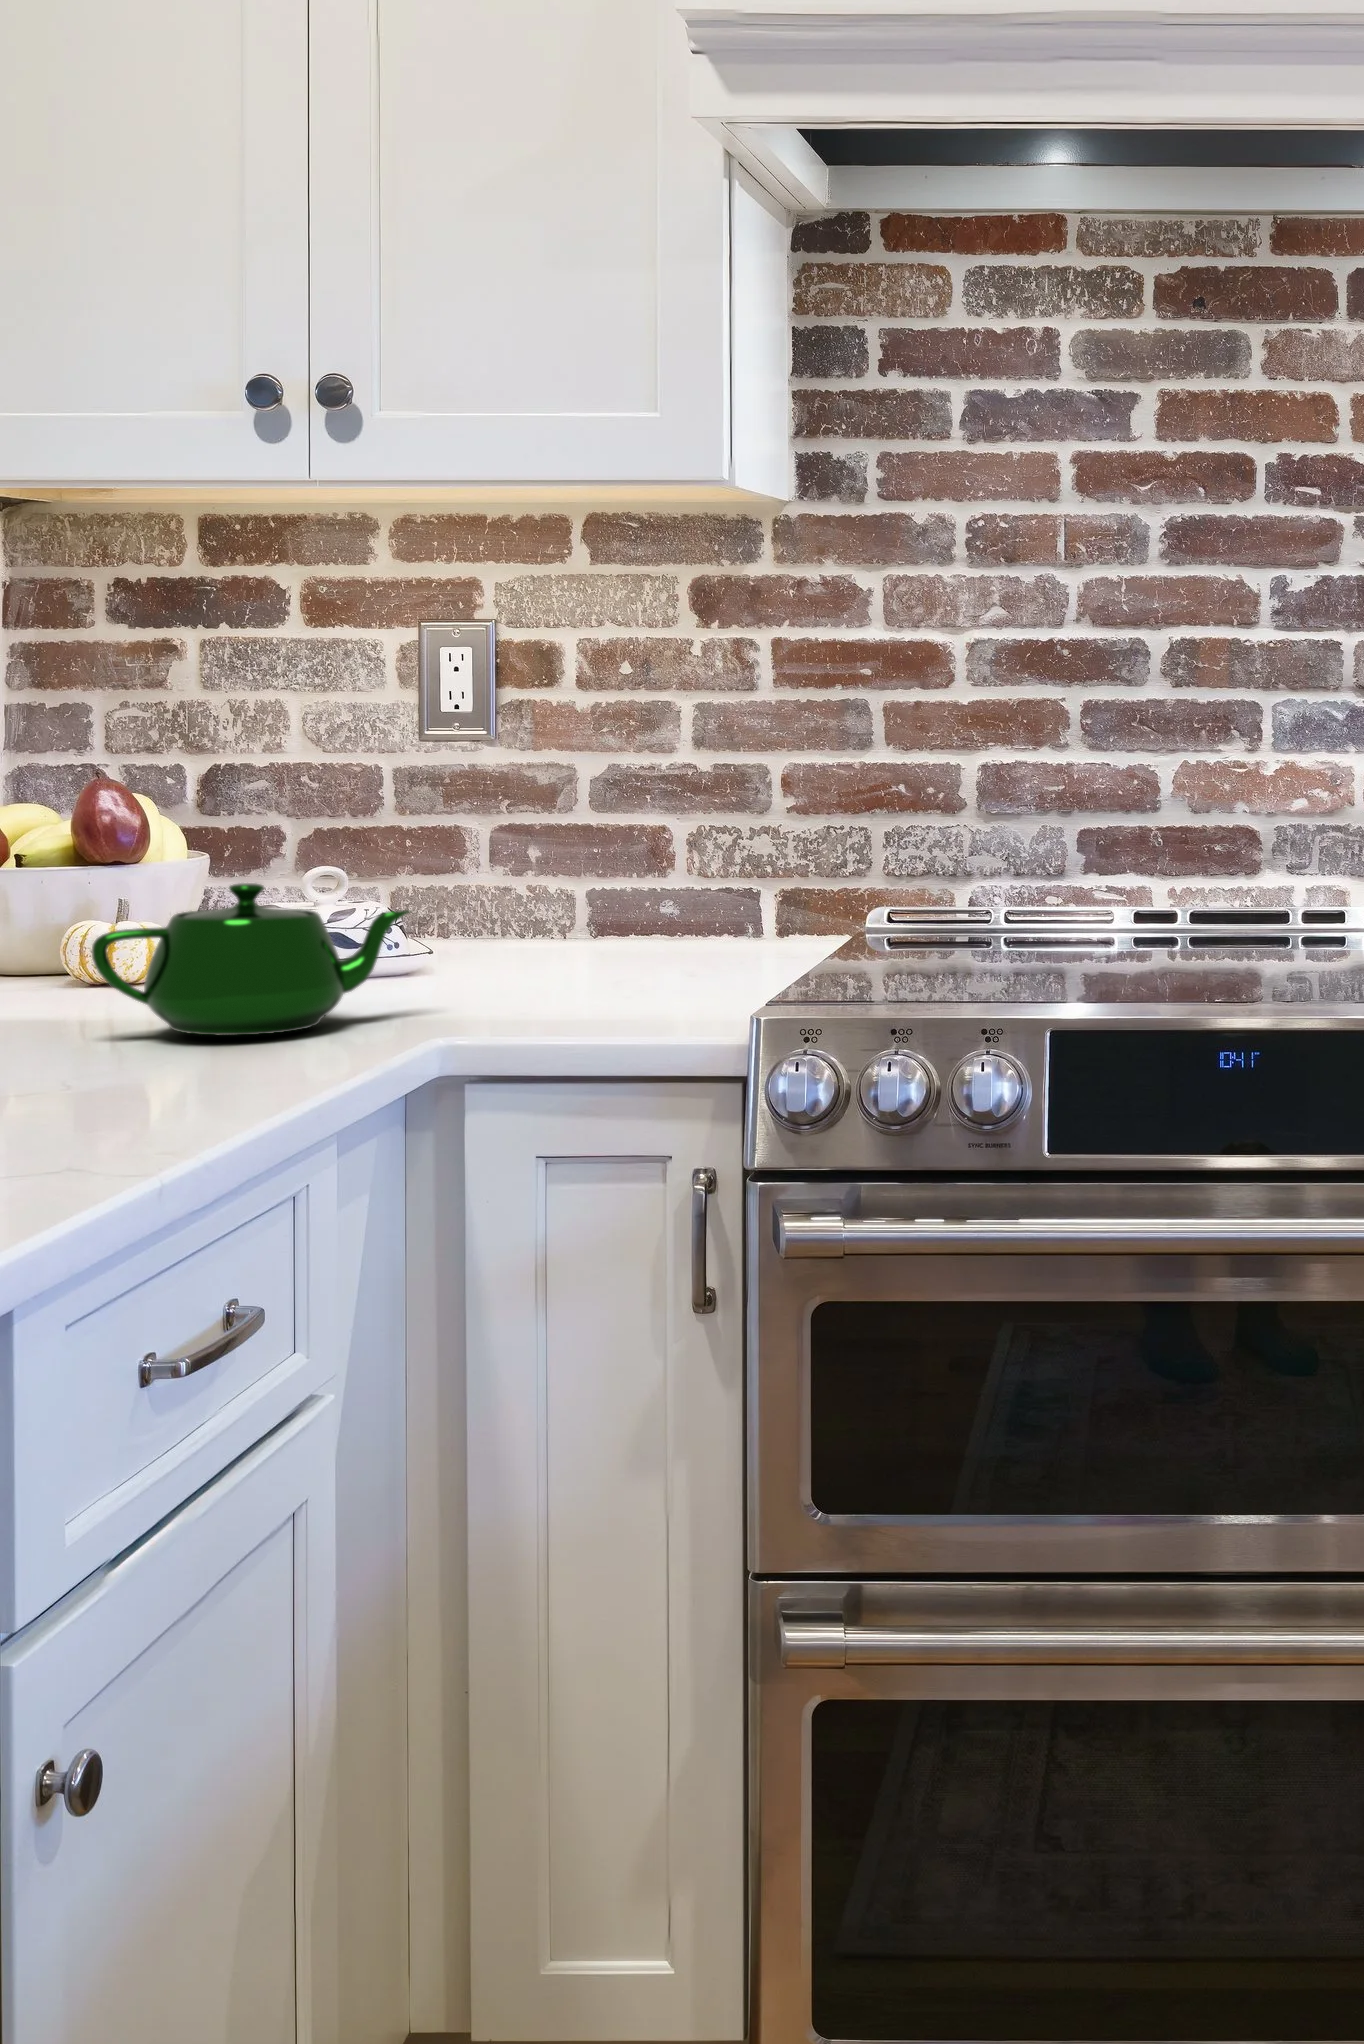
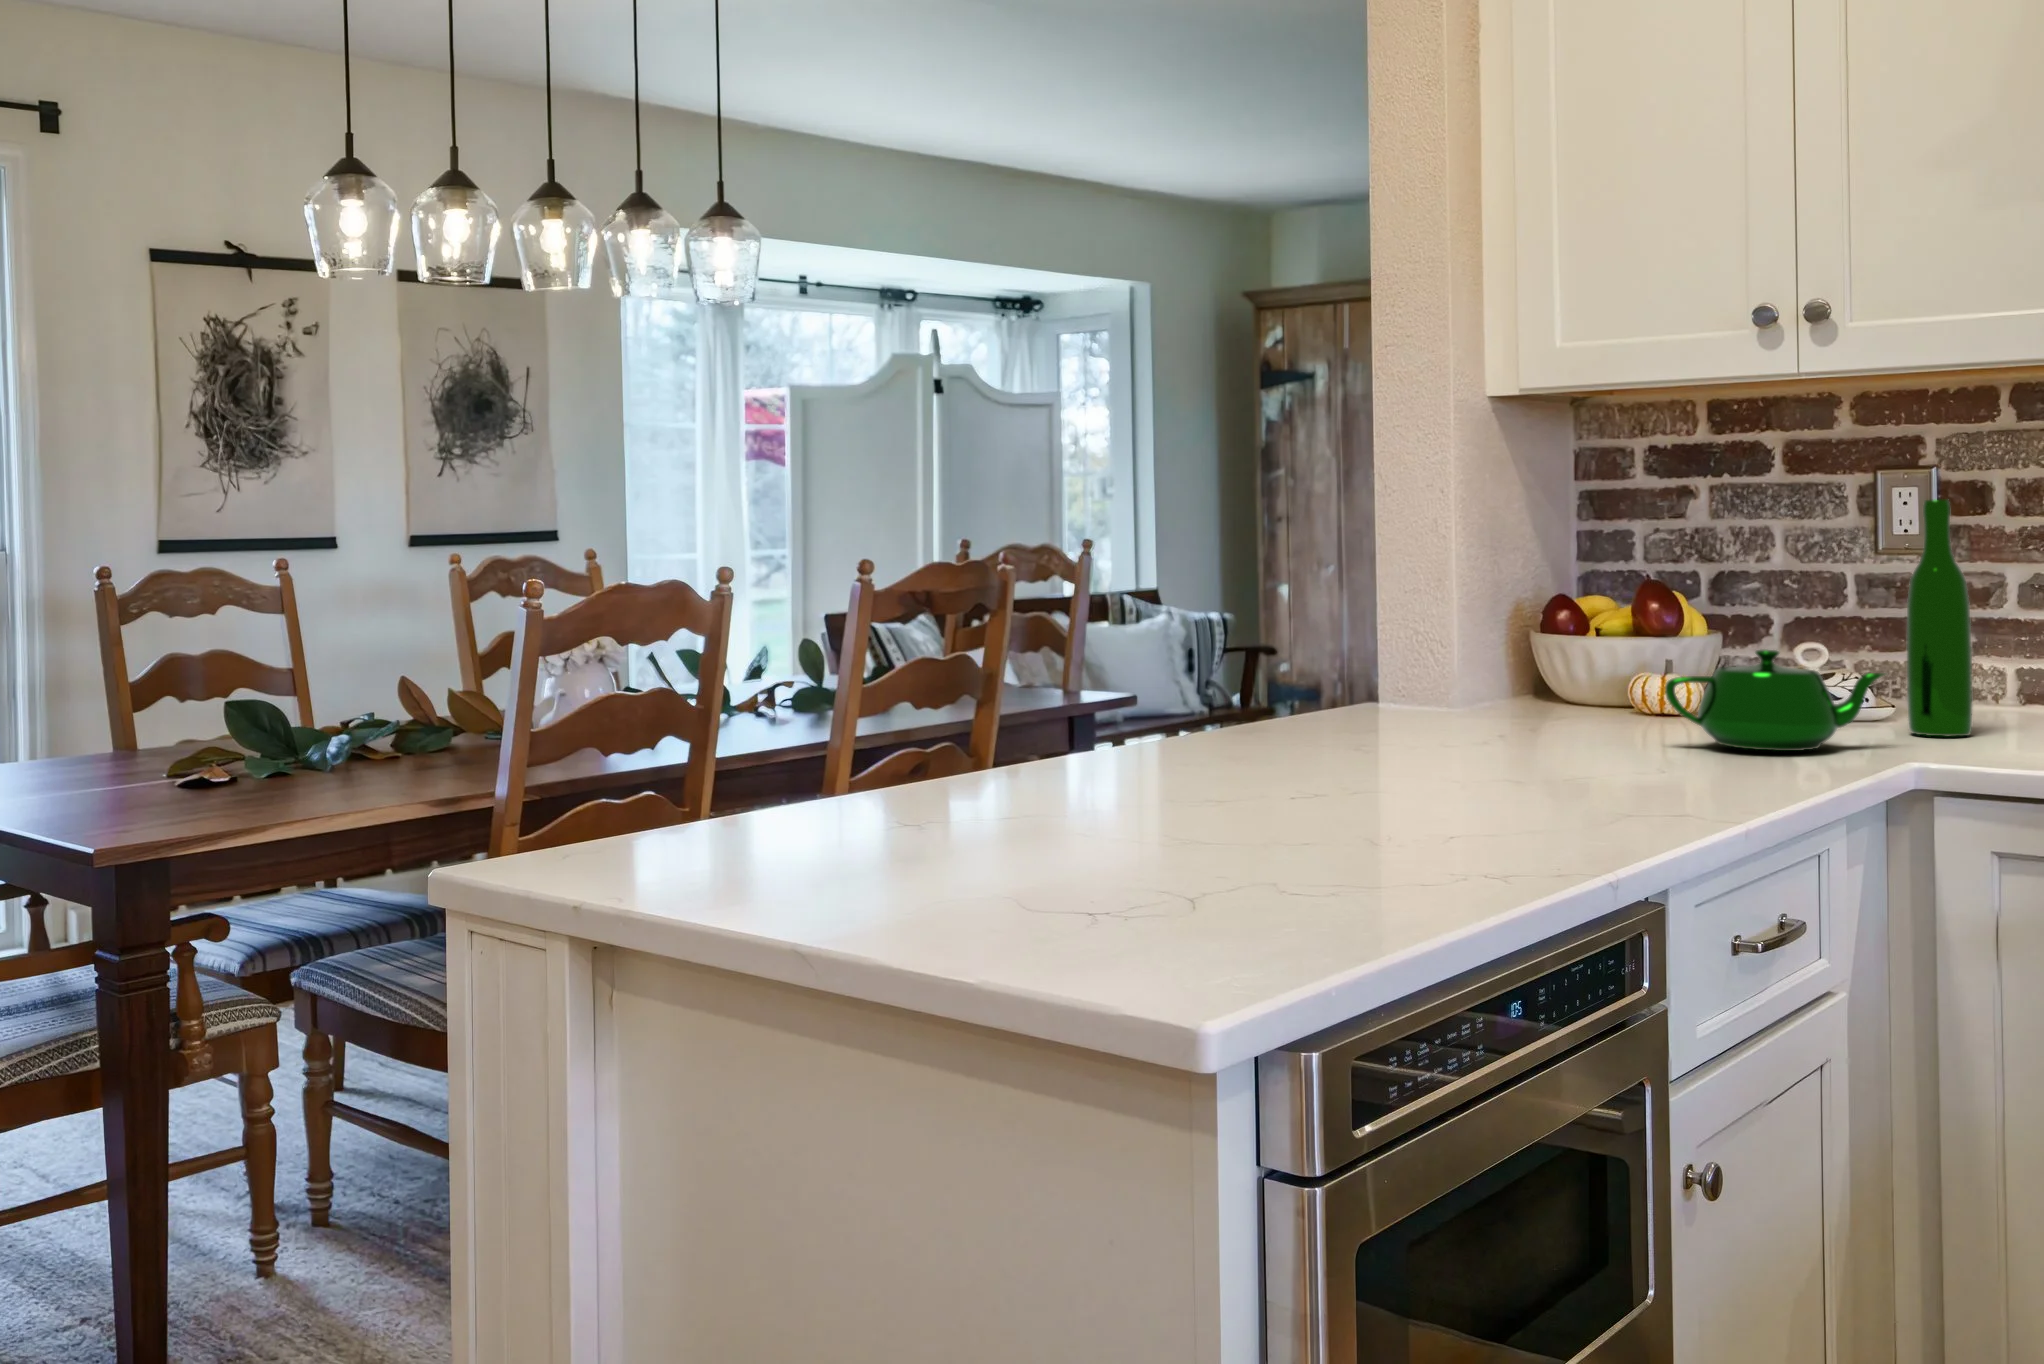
wine bottle: none [444,665,524,992] -> present [1907,500,1973,736]

